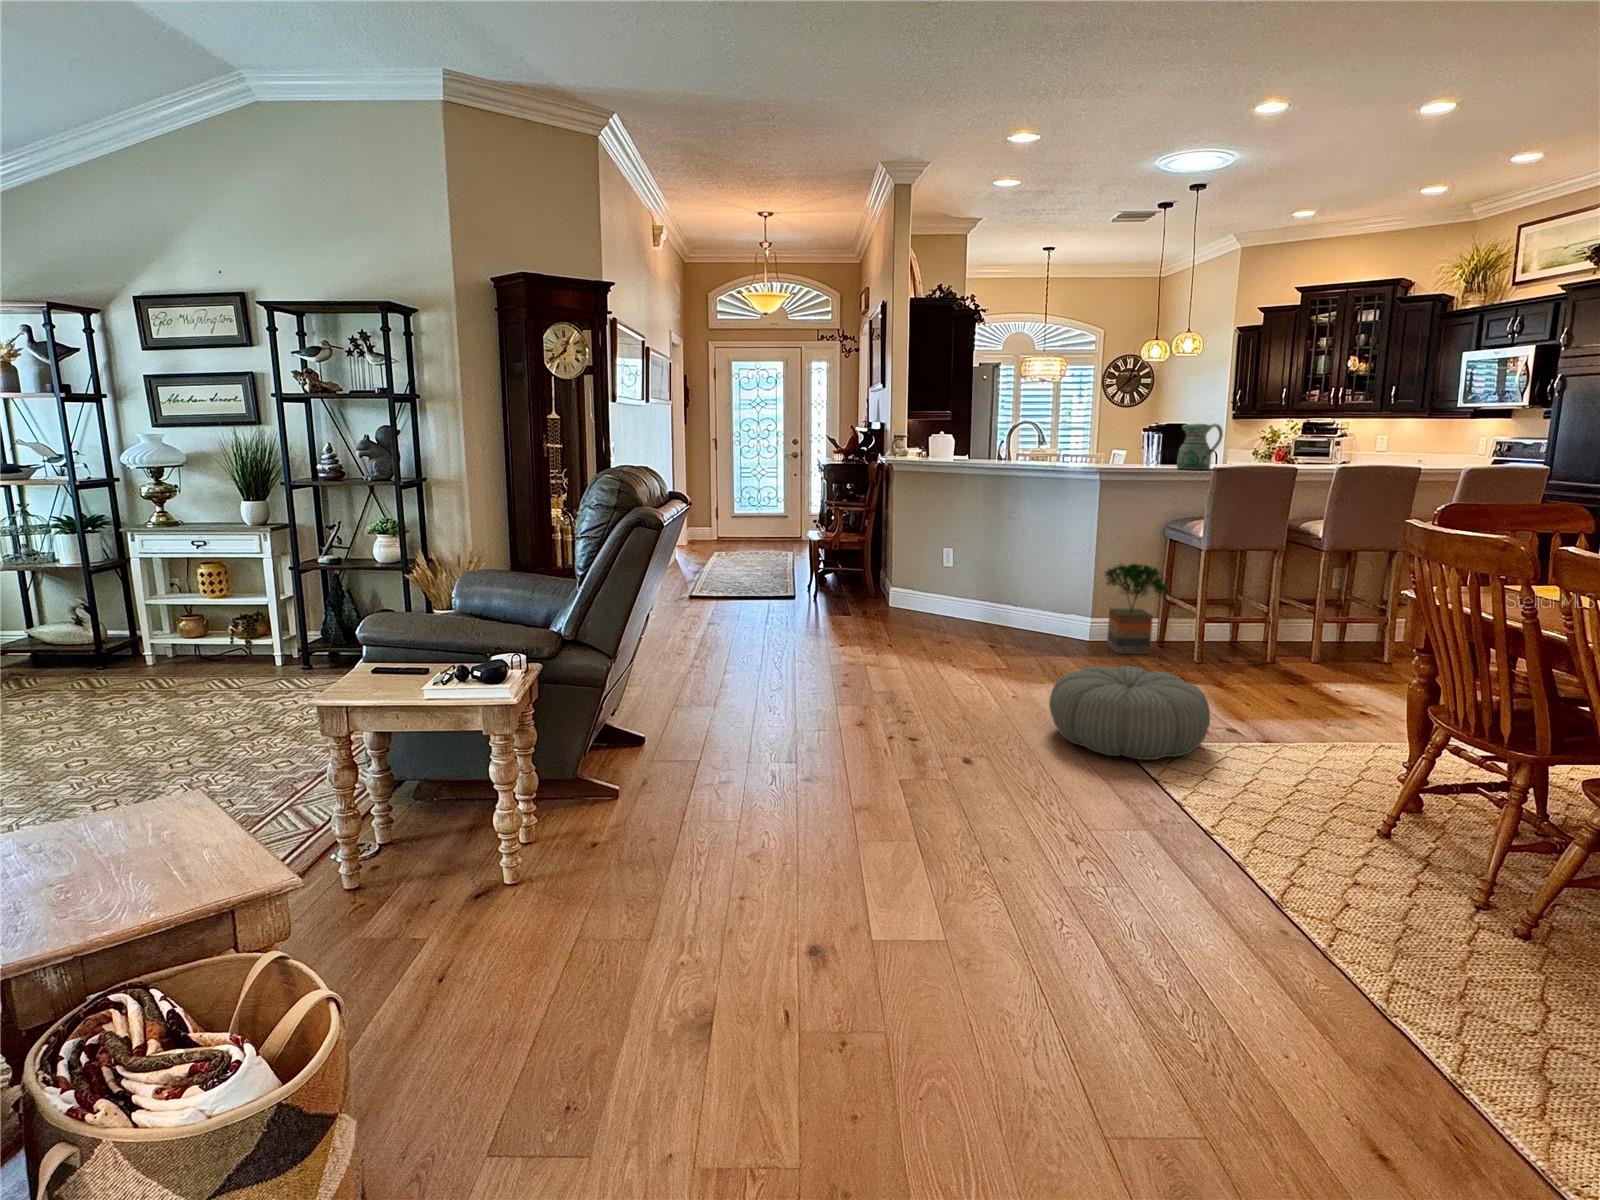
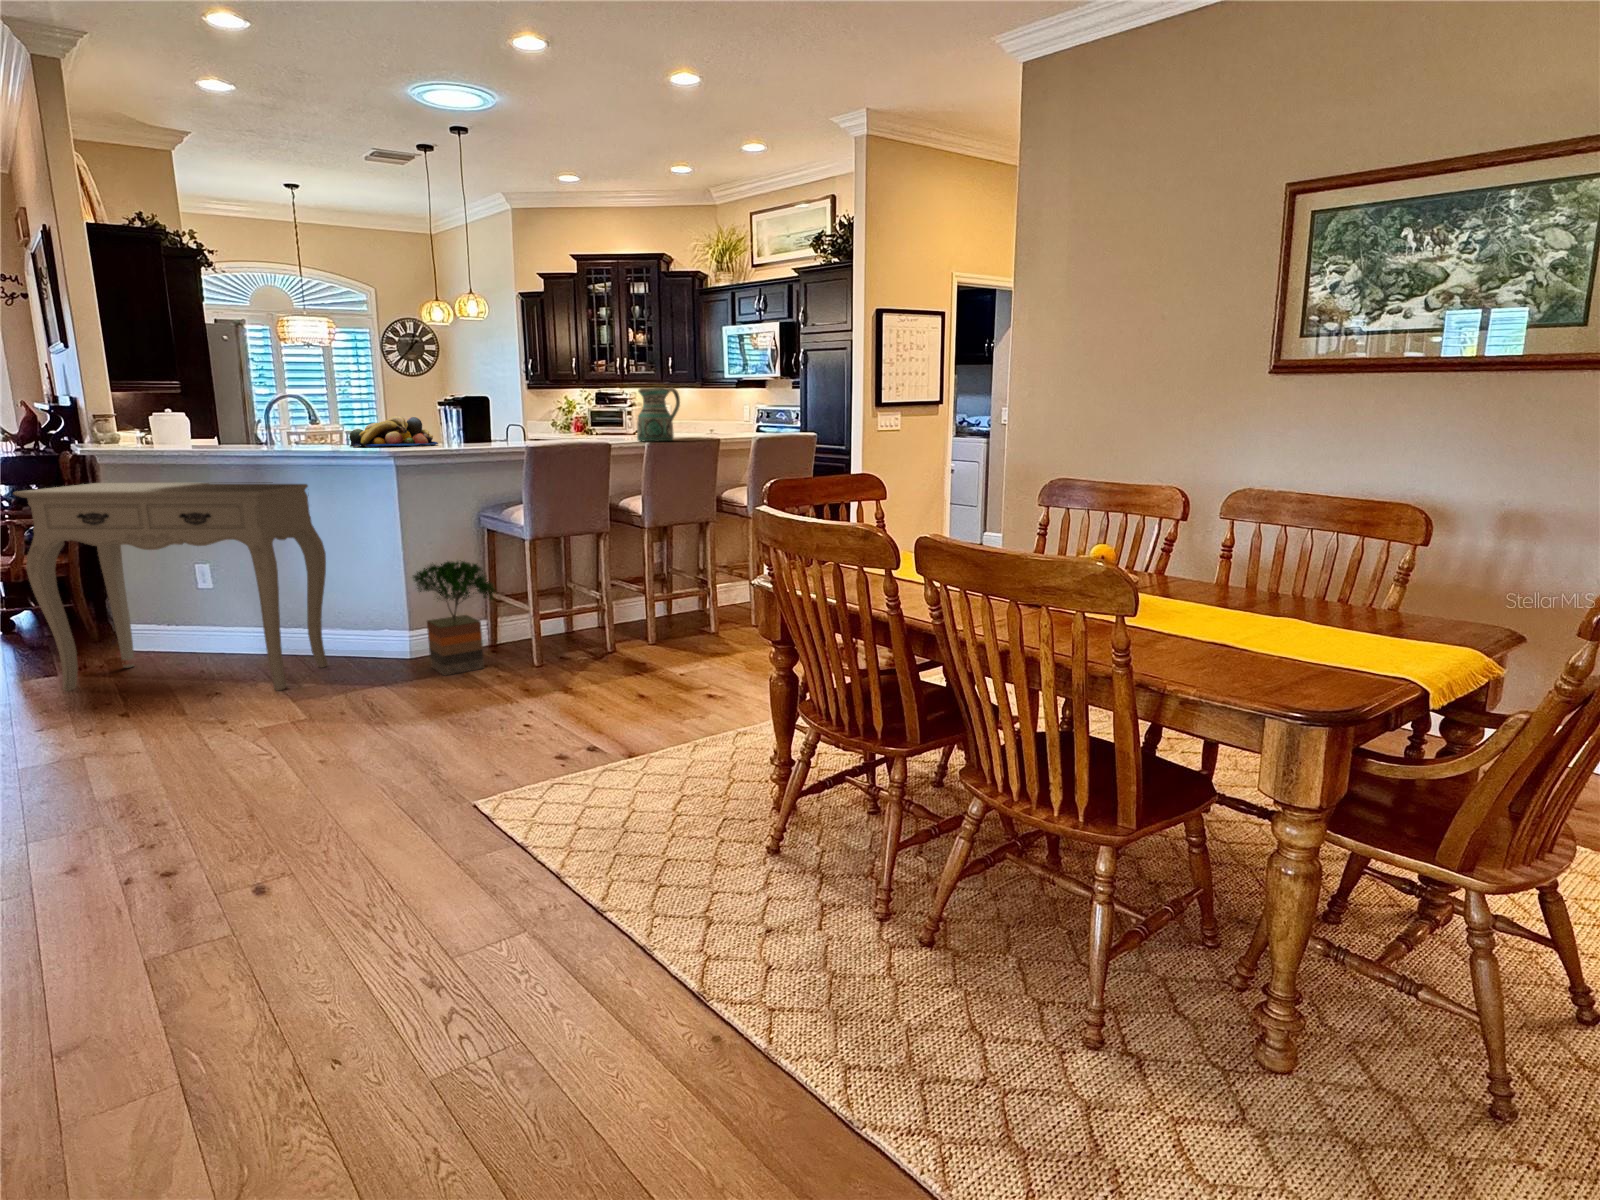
ceramic pitcher: present [1177,424,1223,470] -> present [637,387,680,441]
fruit bowl: none [1074,446,1142,470] -> present [349,416,438,447]
console table: none [869,487,1046,642] -> present [14,482,328,691]
pouf: present [1049,666,1210,760] -> none [357,701,571,835]

